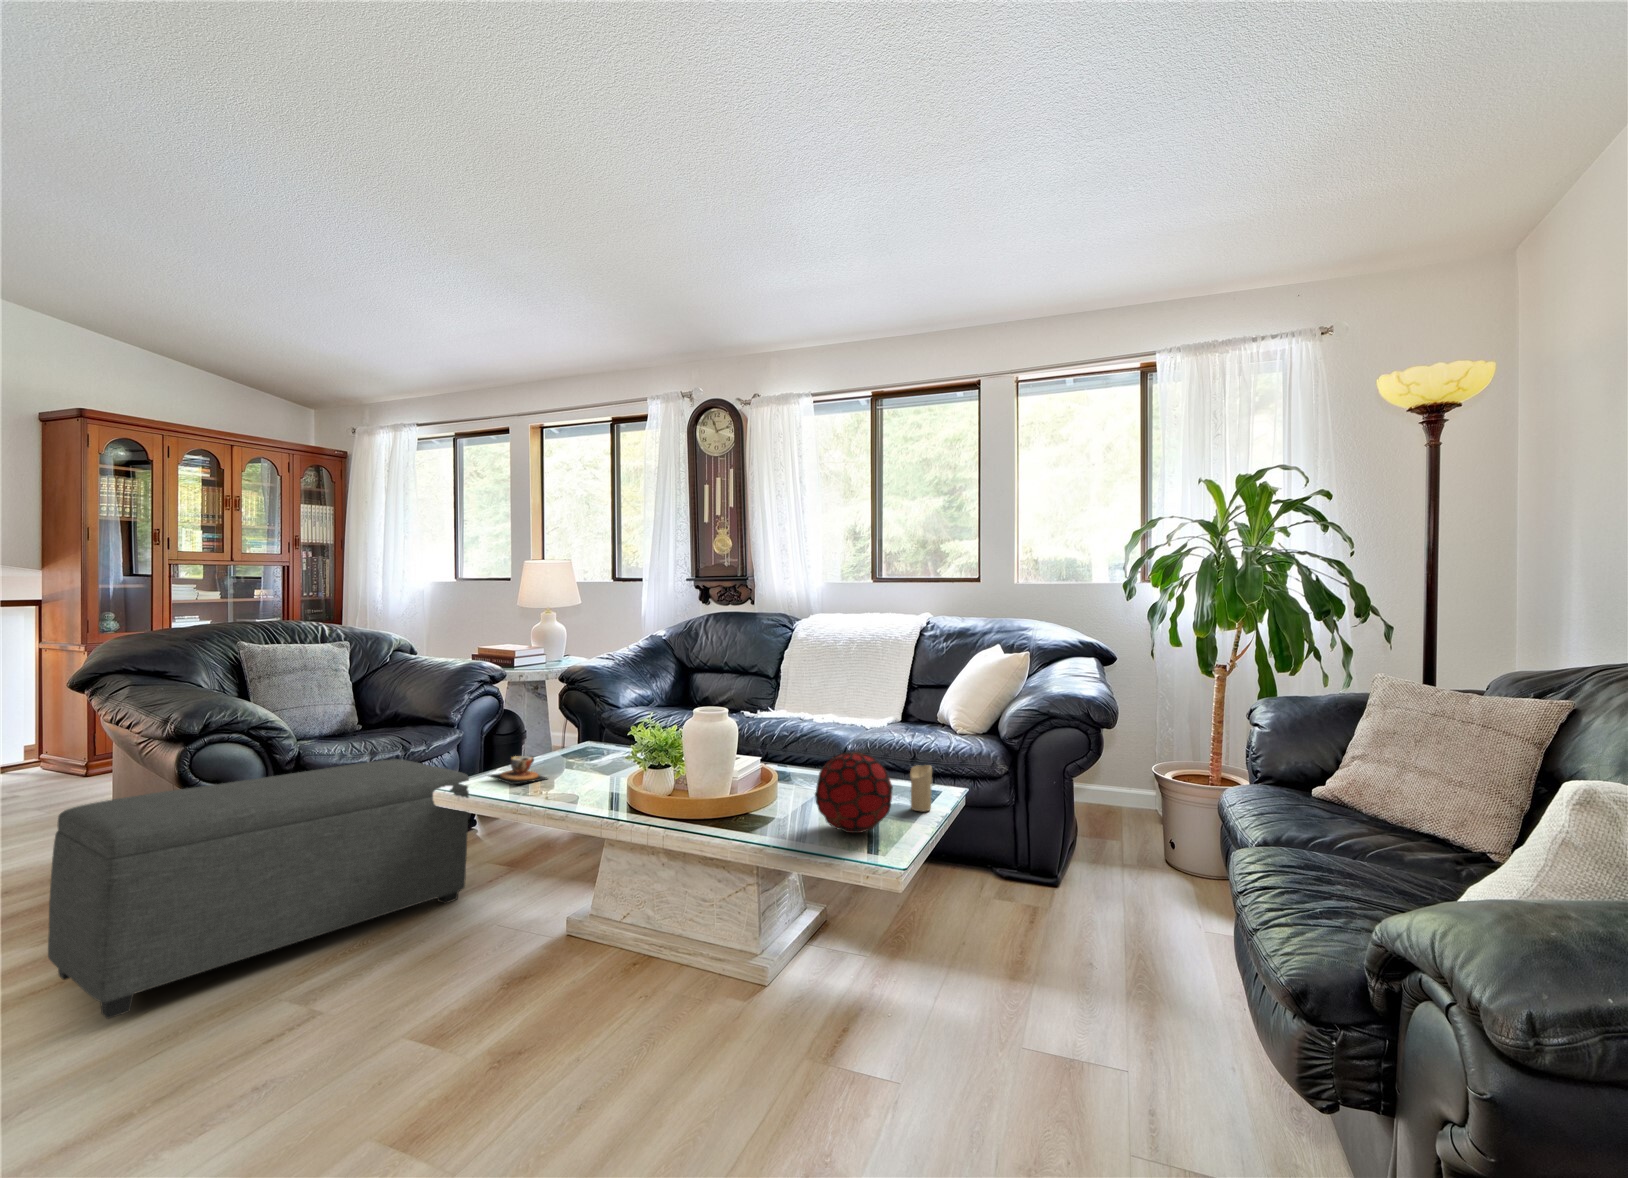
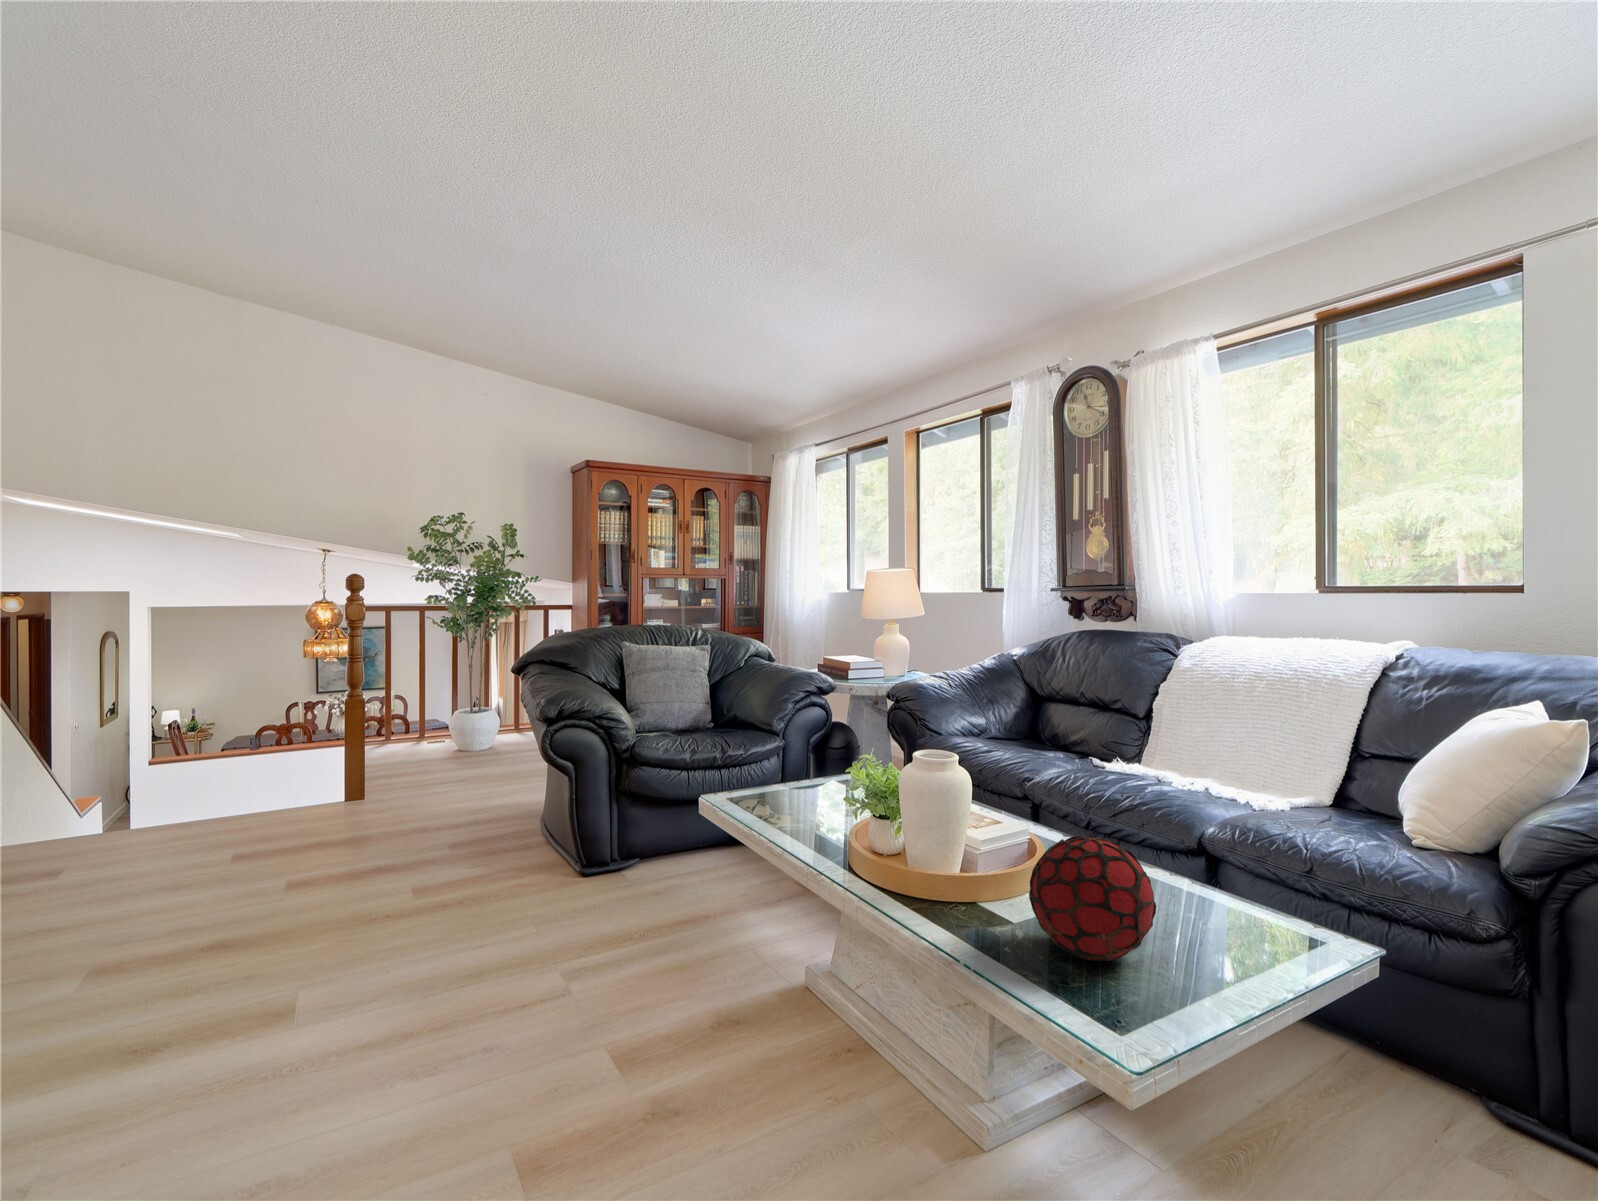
teacup: present [488,756,547,784] -> none [754,774,812,804]
ottoman: present [48,759,469,1019] -> none [432,762,746,943]
candle: present [910,765,932,811] -> none [1217,876,1258,953]

